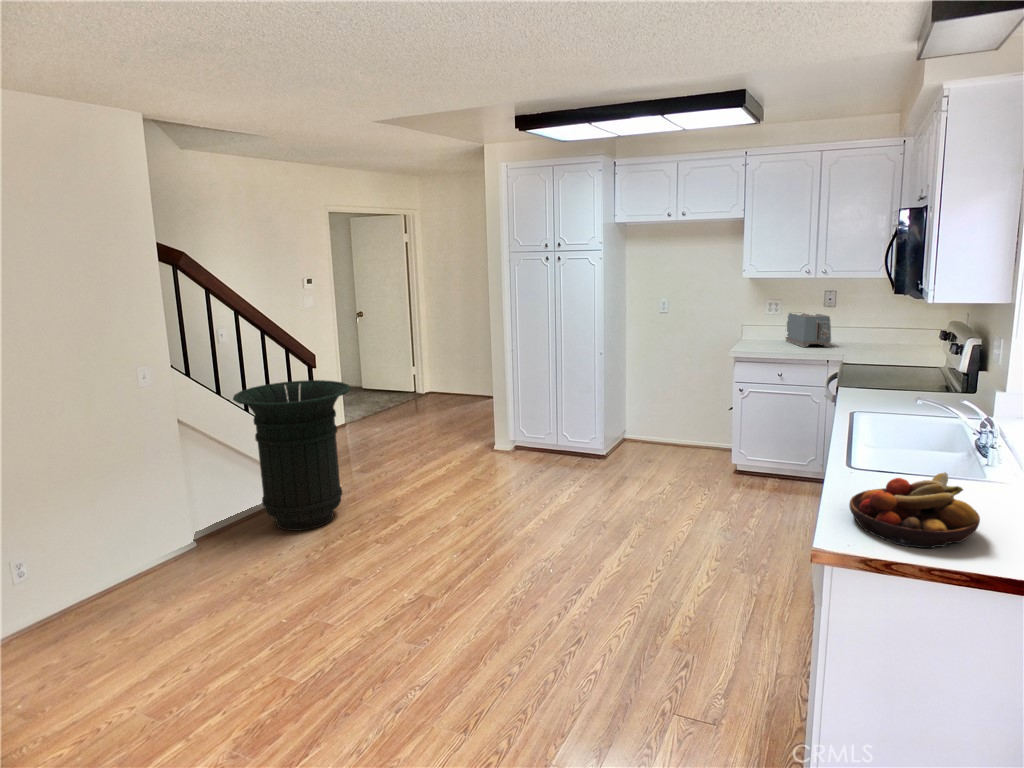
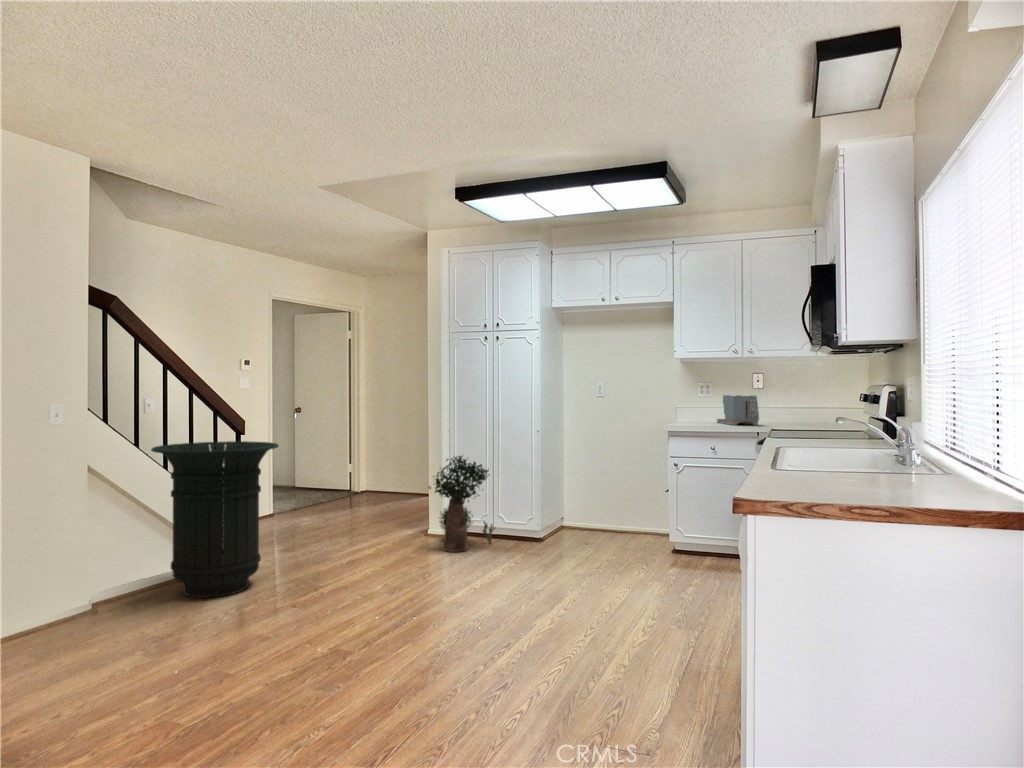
potted plant: none [494,378,560,473] -> present [429,456,495,552]
fruit bowl: present [849,473,980,548] -> none [770,441,895,497]

